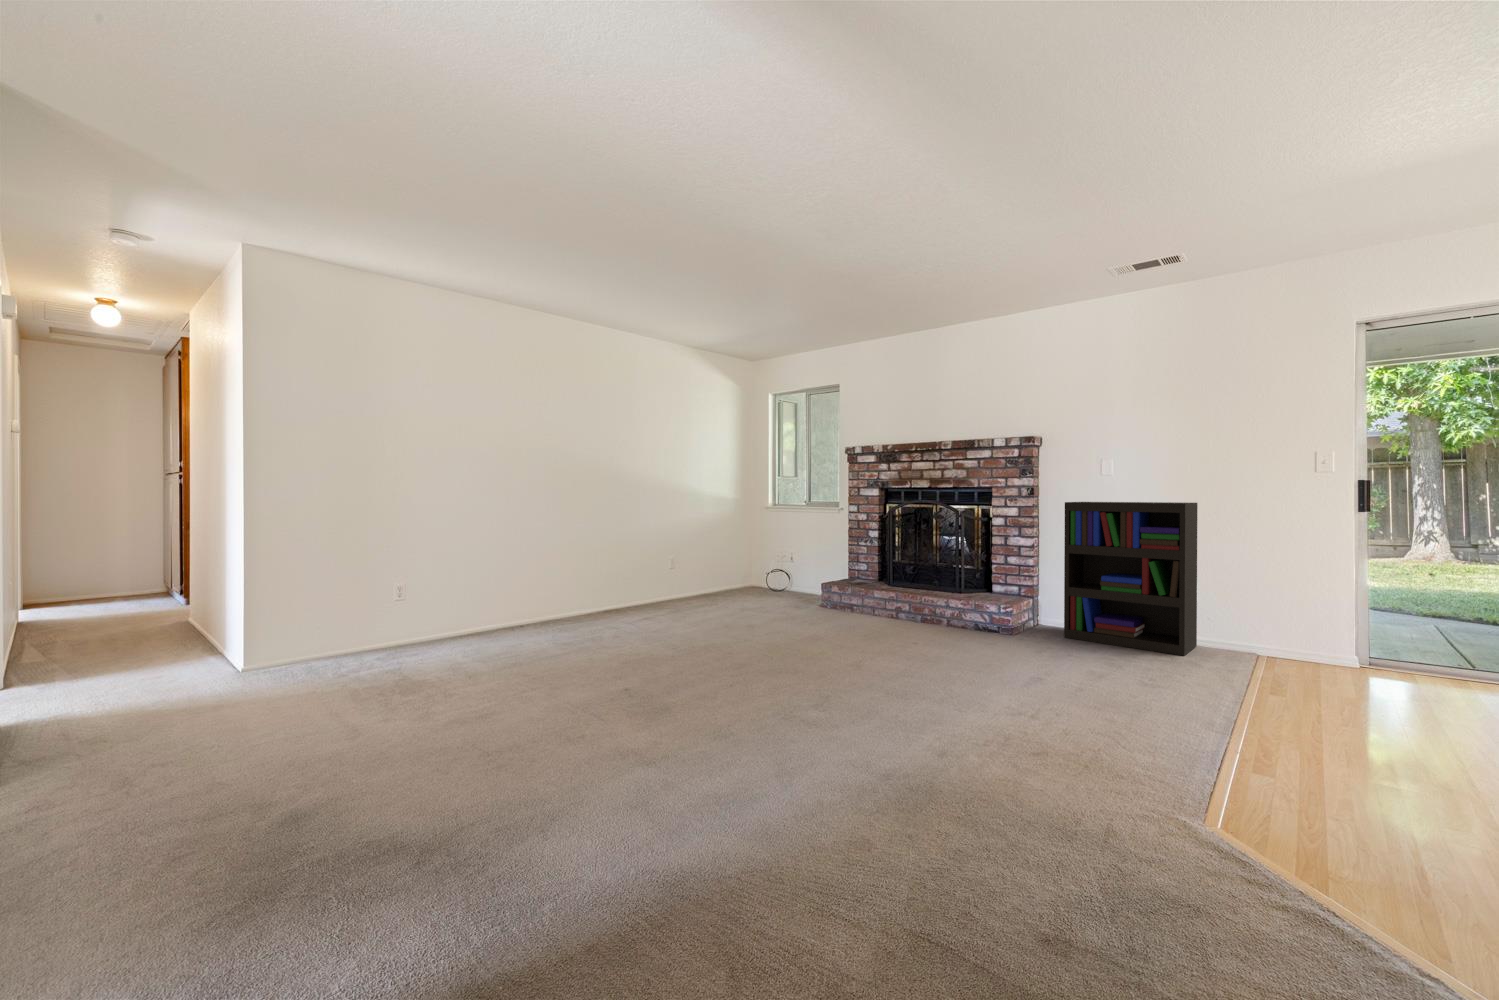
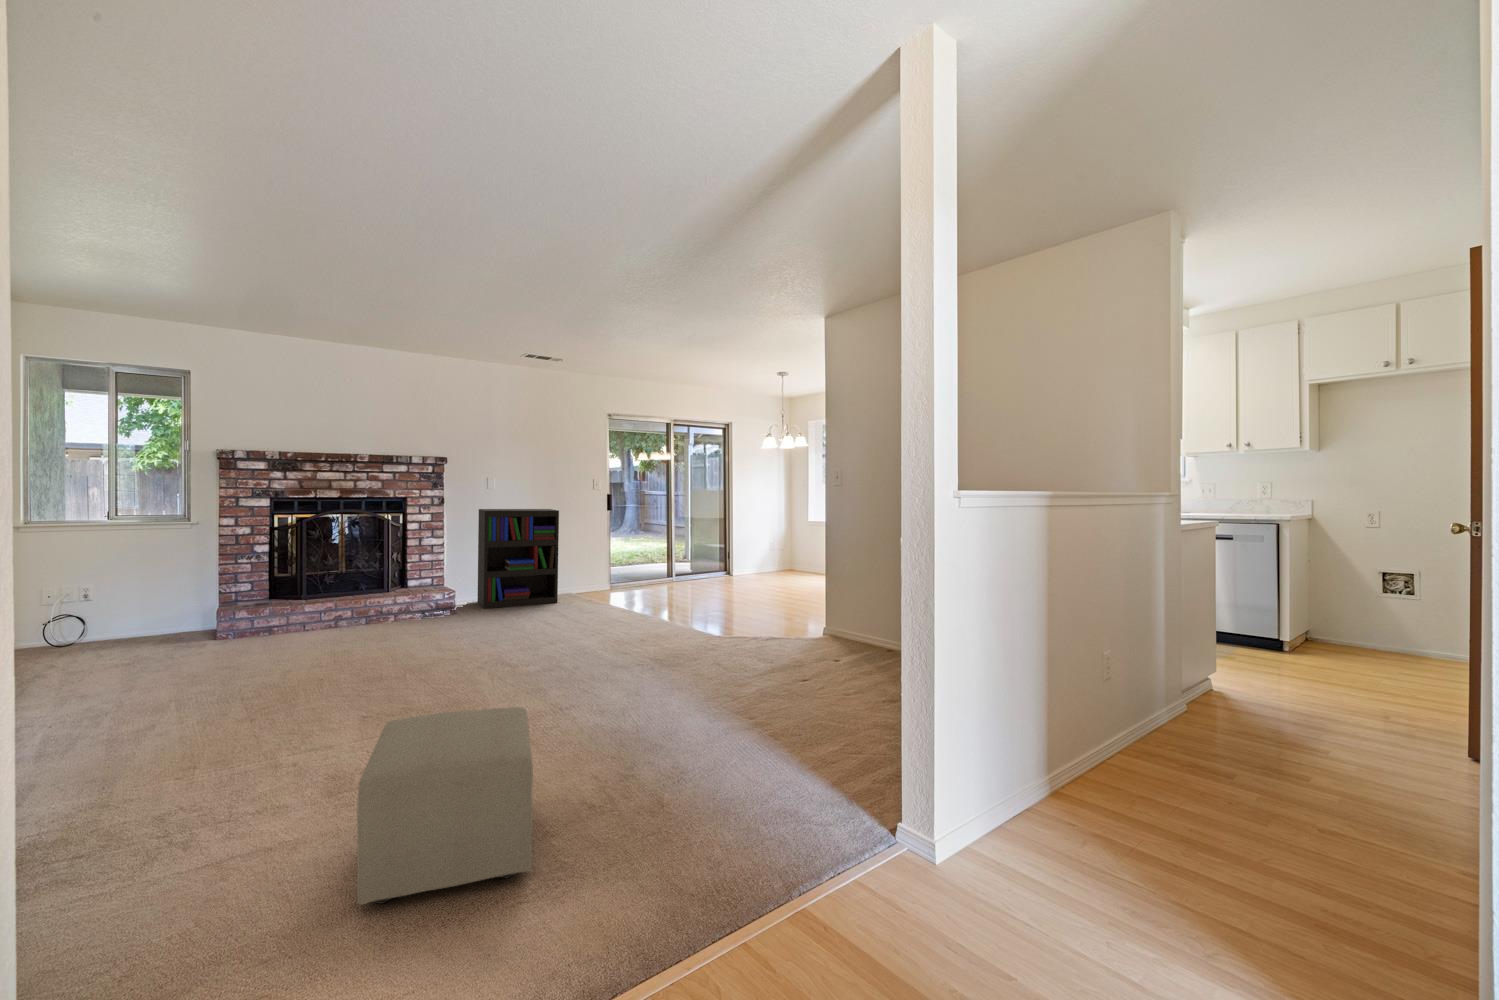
ottoman: none [272,655,460,843] -> present [357,707,533,905]

